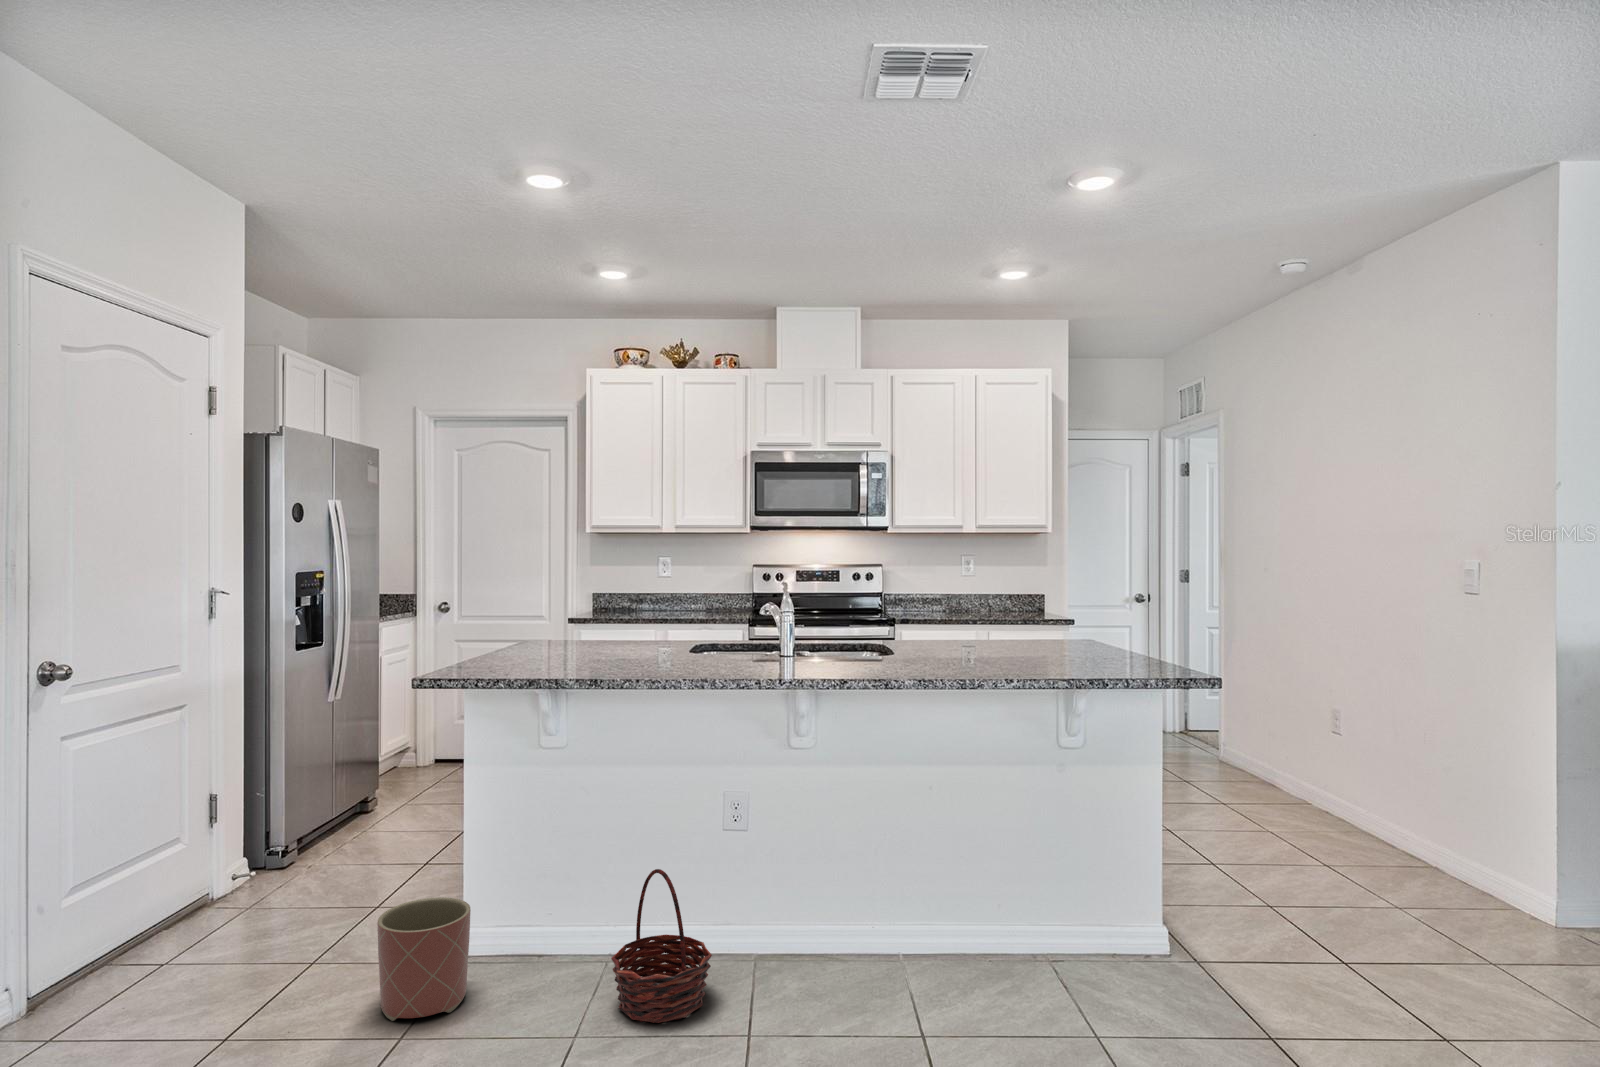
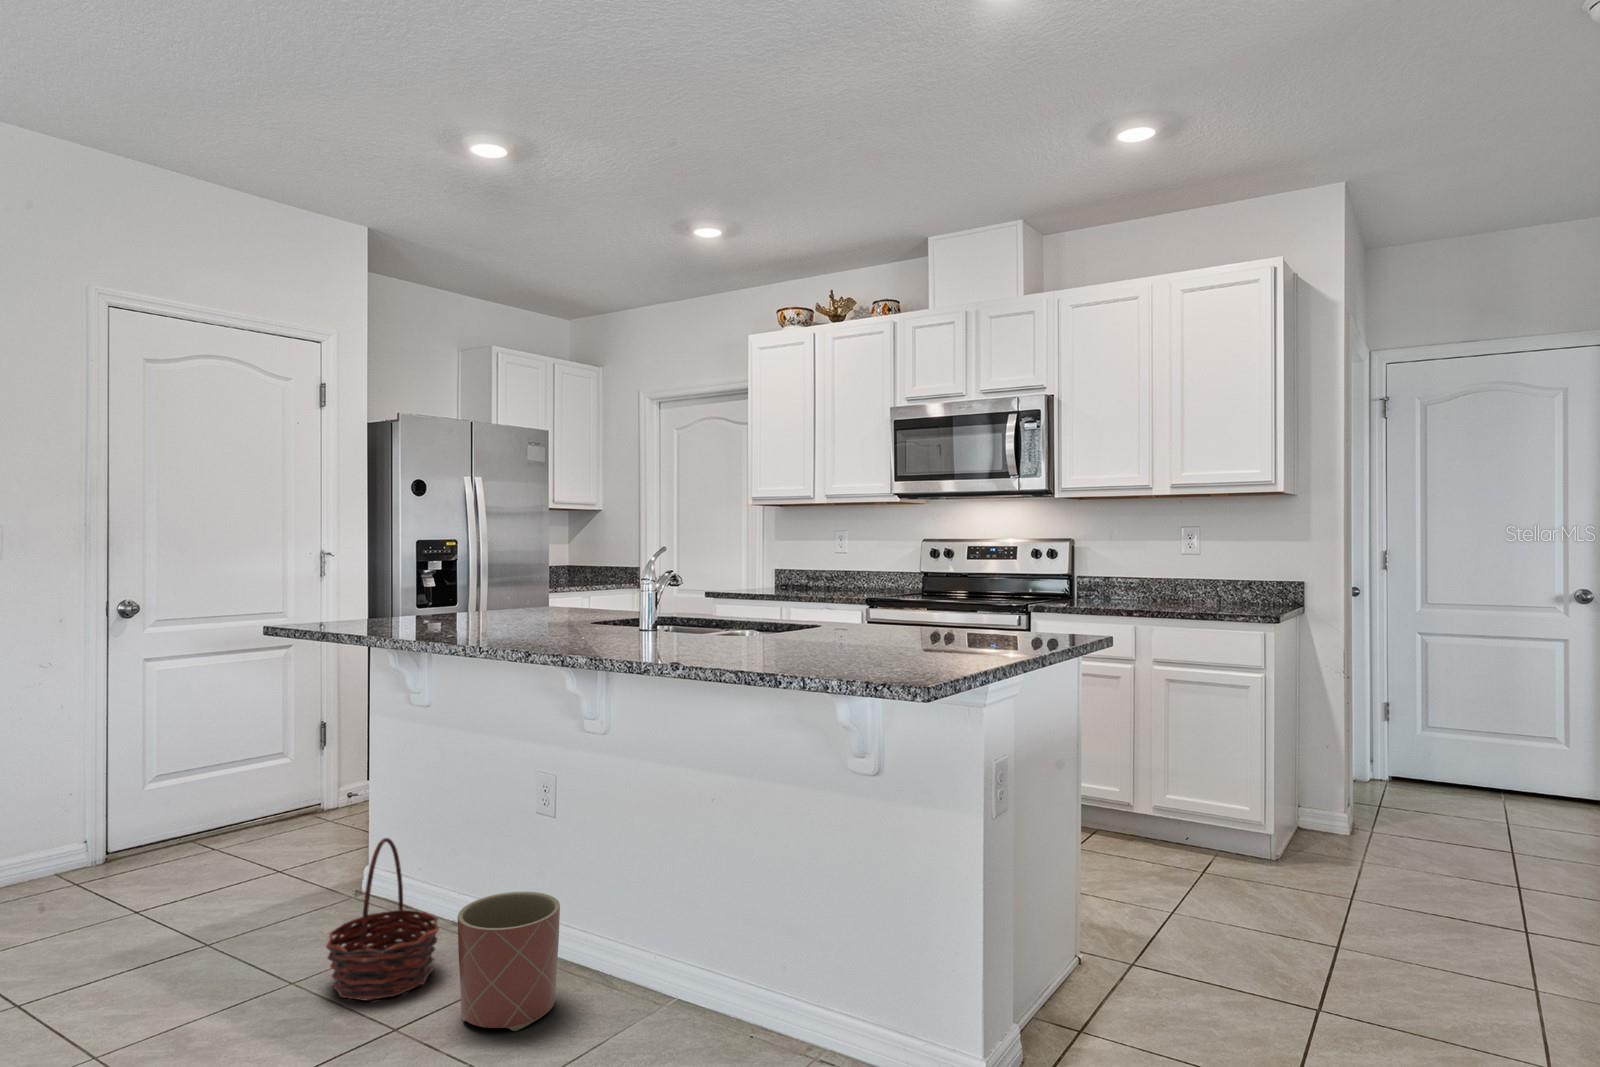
planter: present [377,897,471,1021] -> present [458,892,560,1031]

